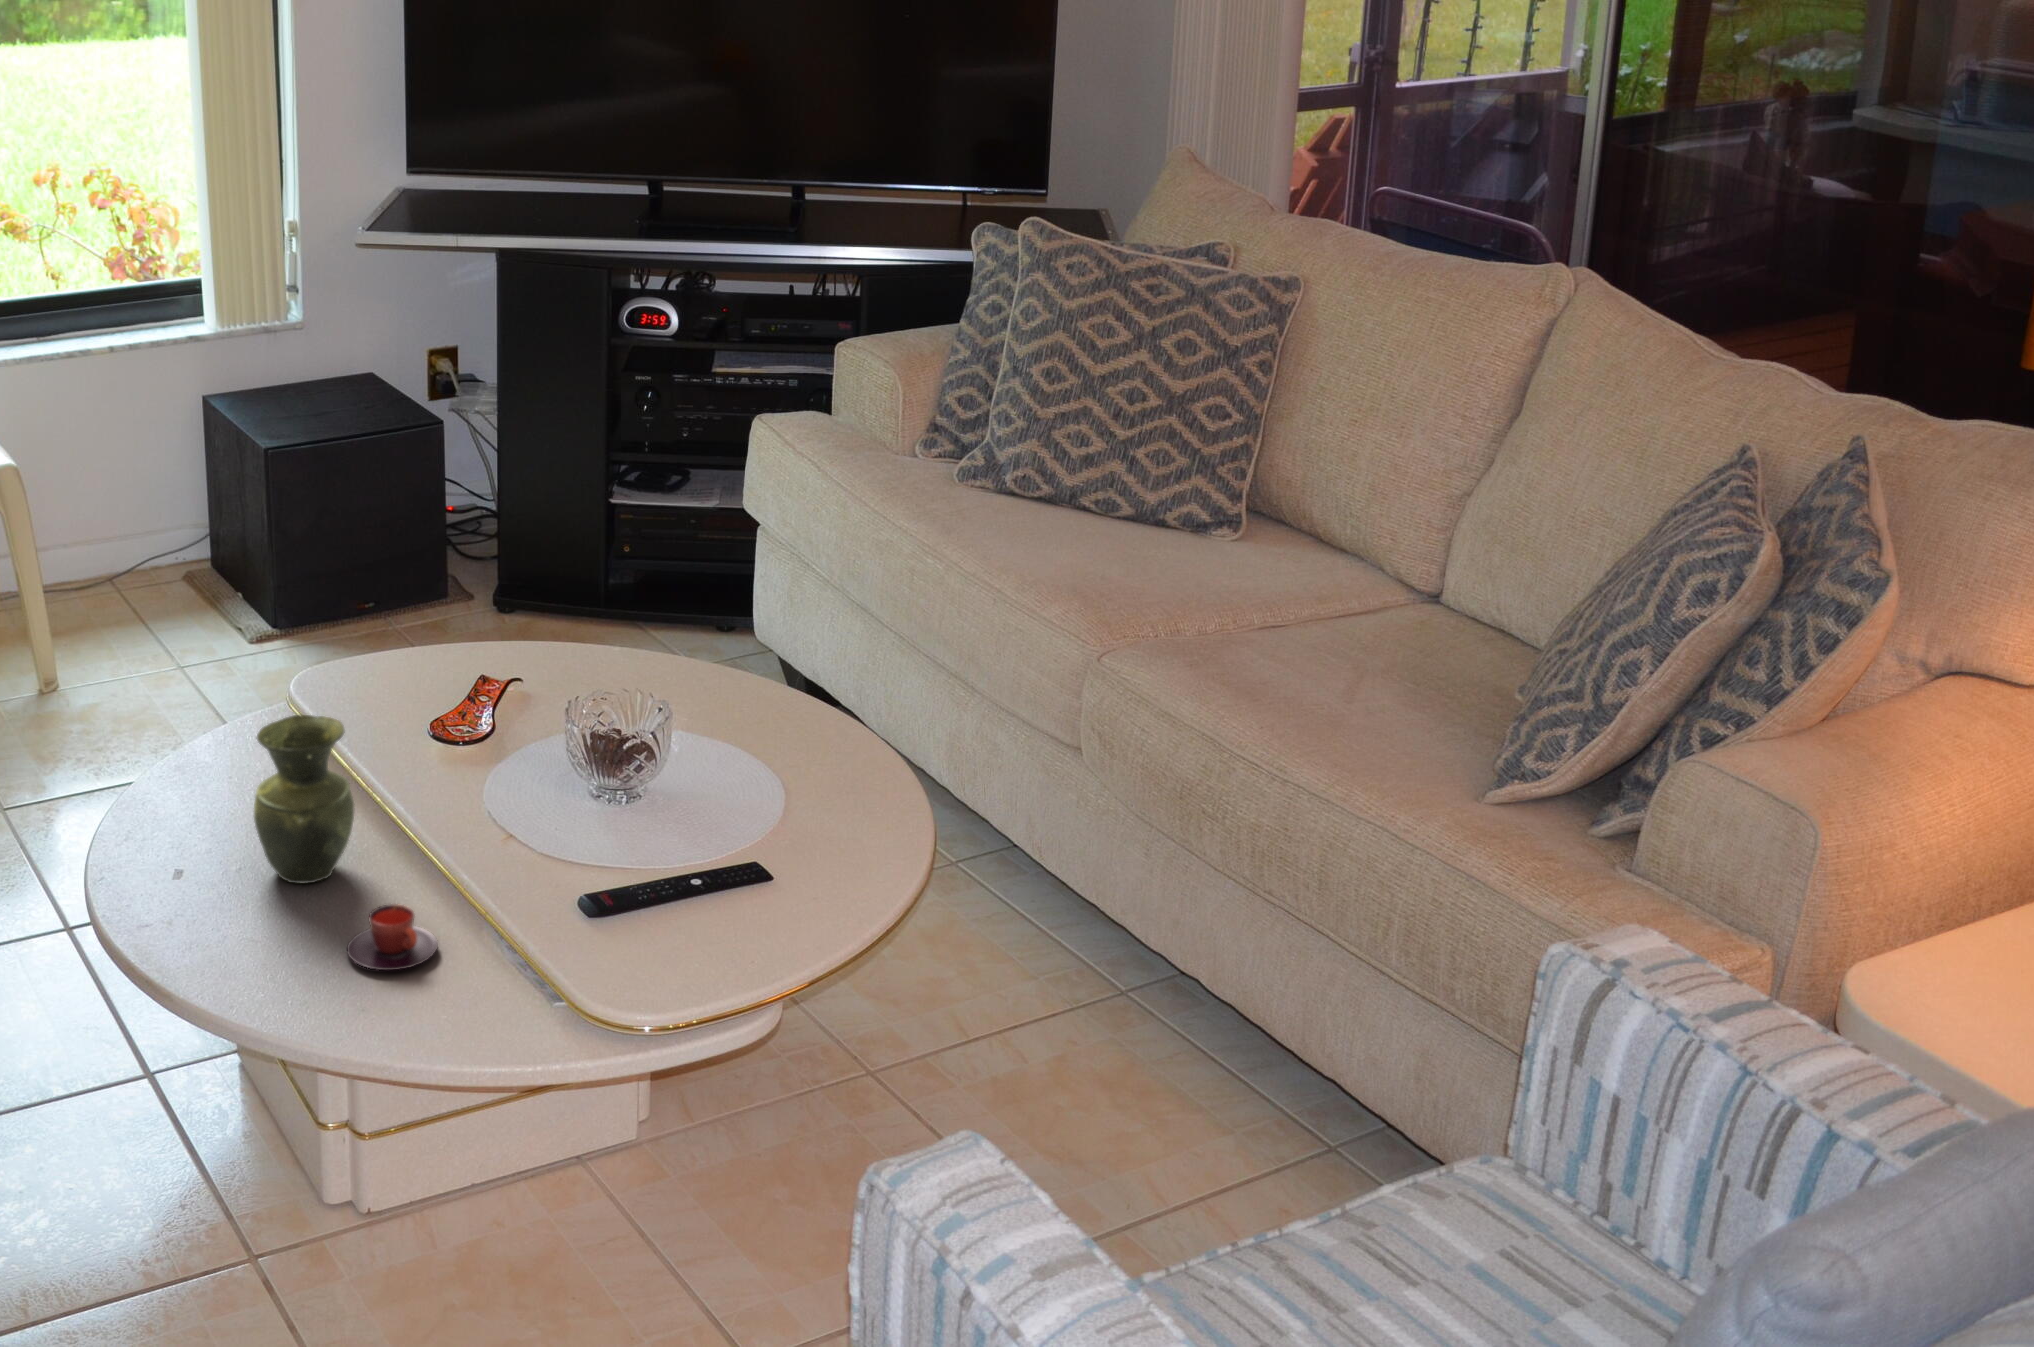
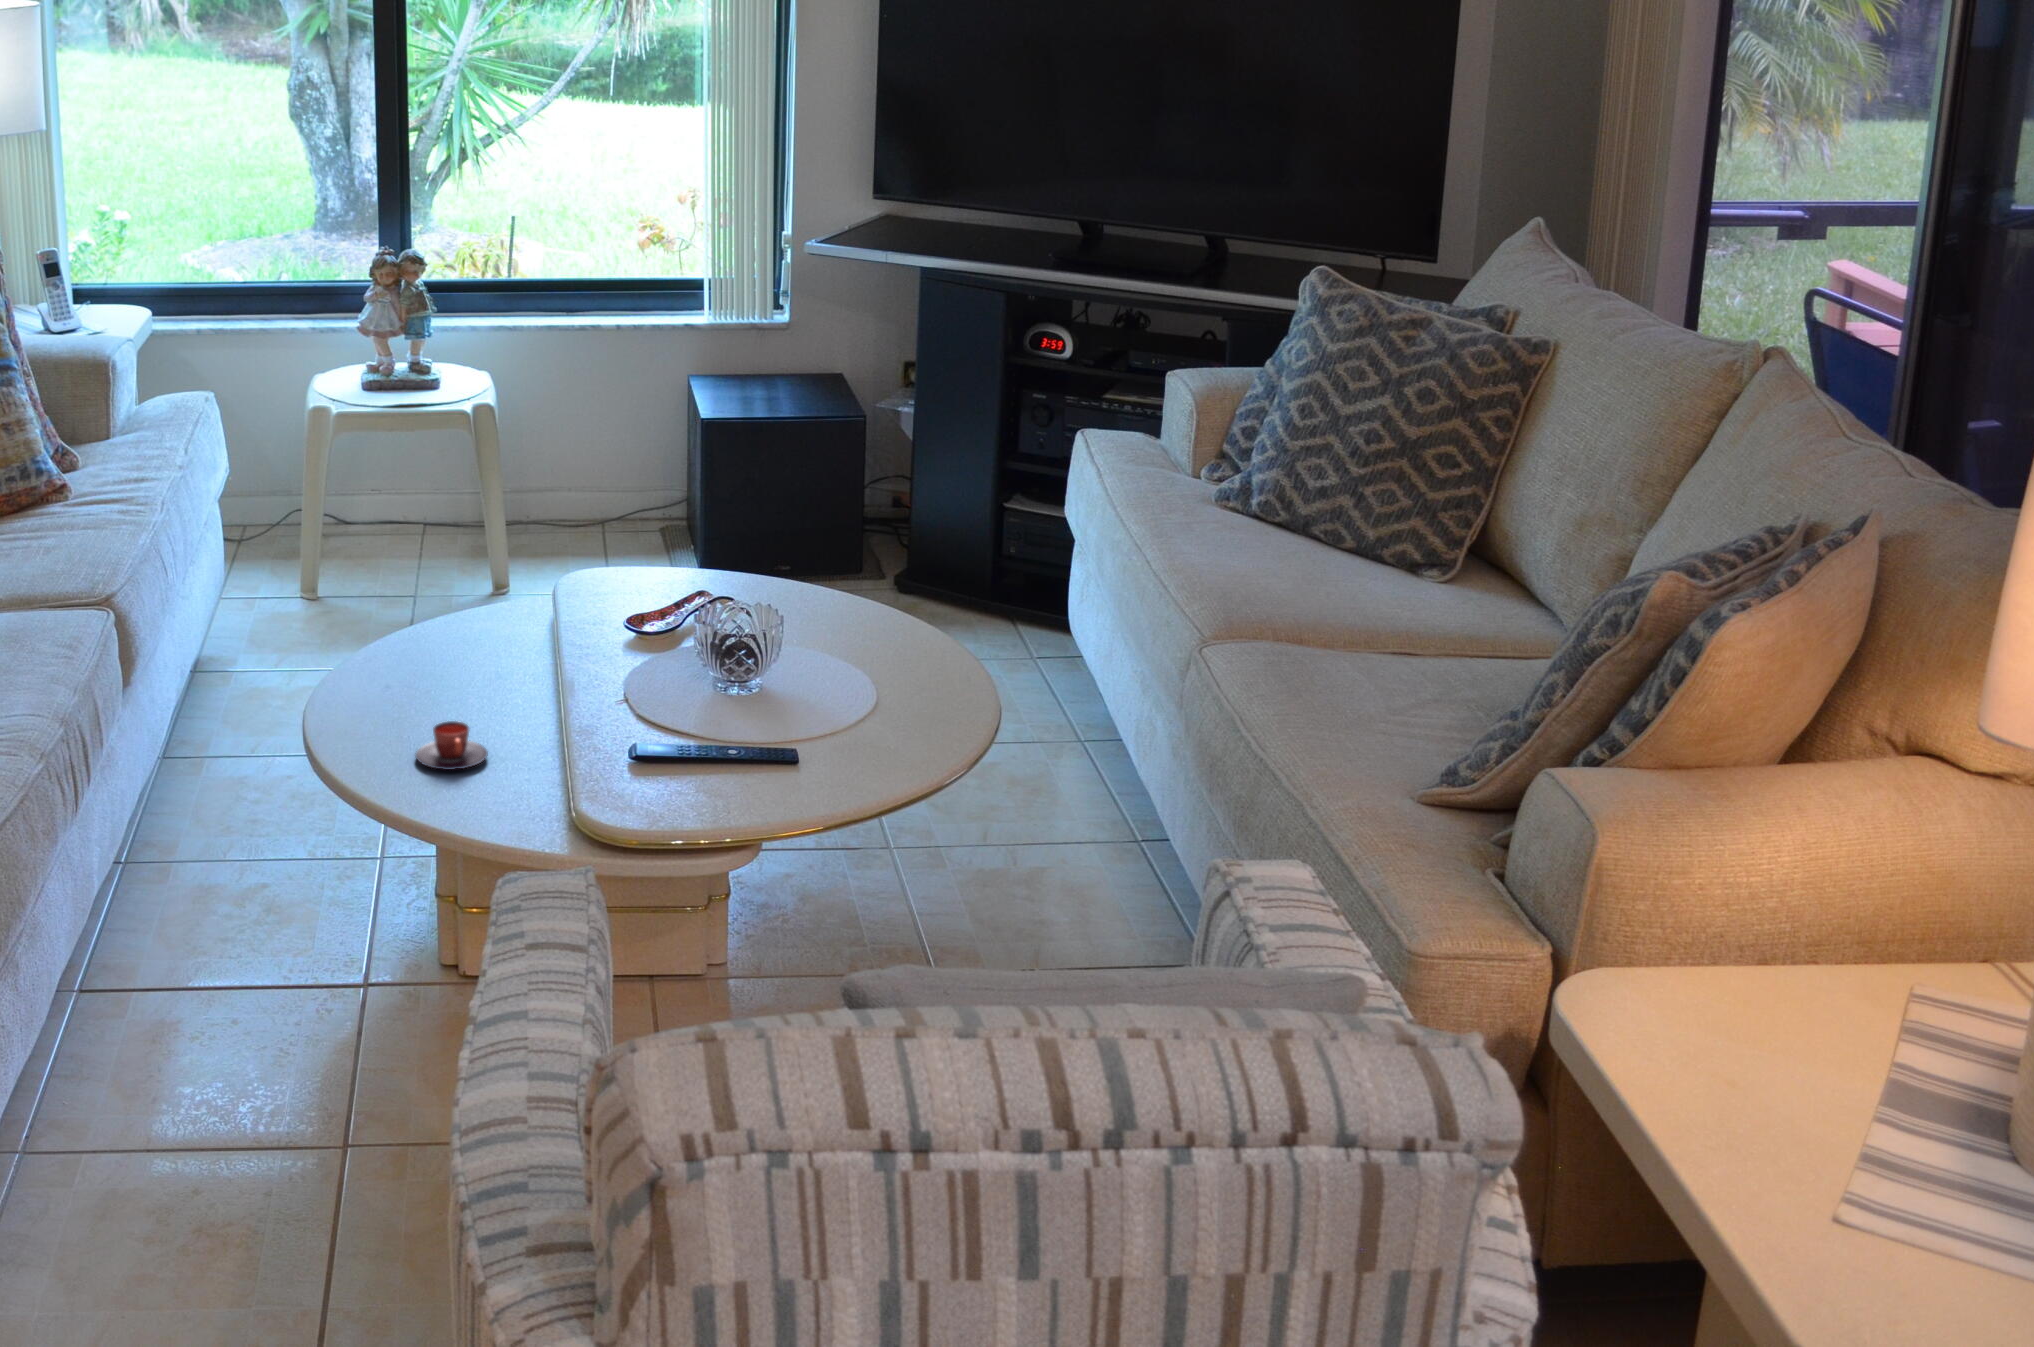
vase: present [254,715,355,884] -> none [399,571,478,704]

